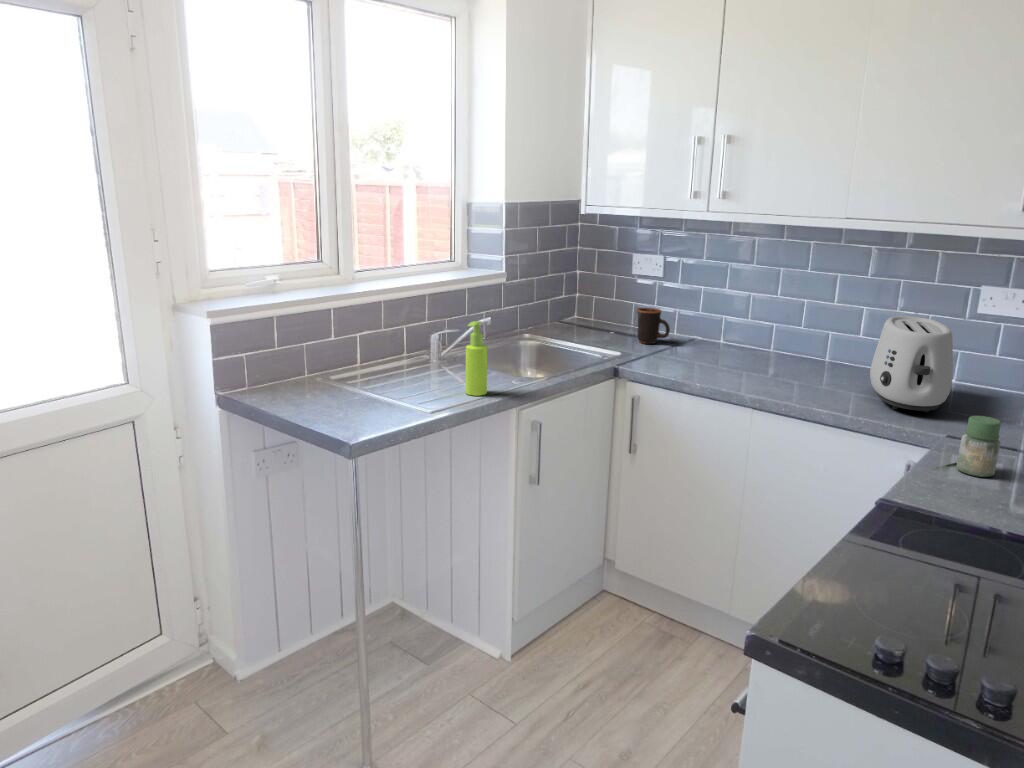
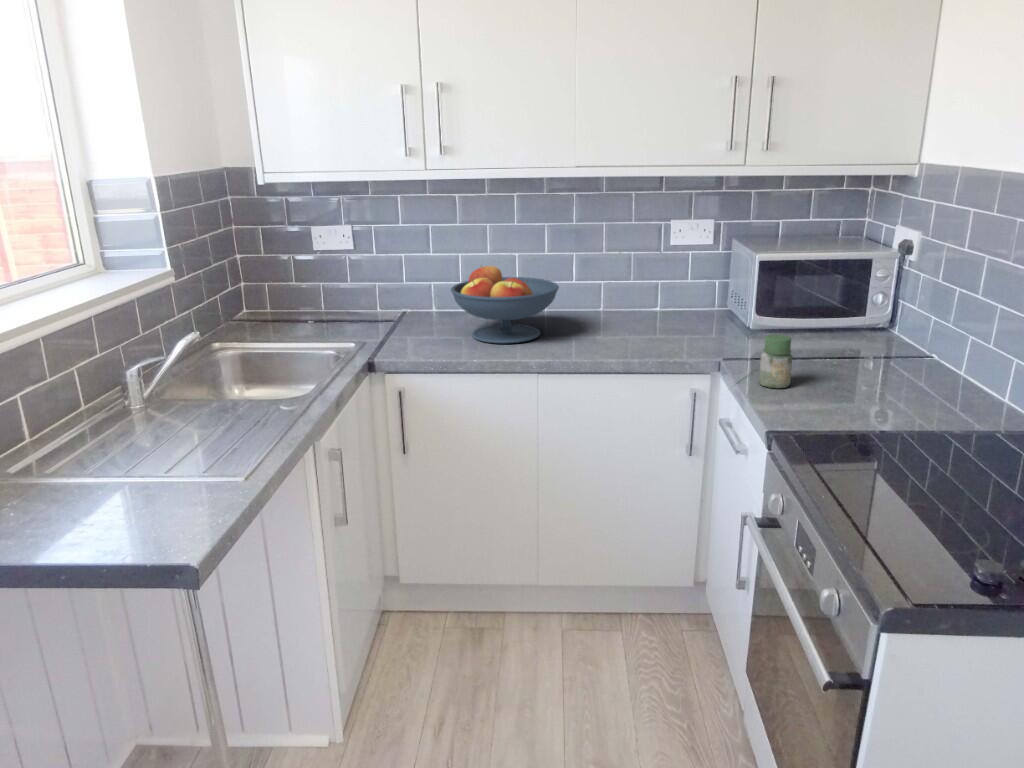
fruit bowl: none [709,304,816,380] -> present [451,266,559,343]
mug: present [637,308,670,344] -> none [343,286,388,328]
toaster: present [870,316,953,413] -> none [613,255,696,344]
soap dispenser: present [466,321,487,396] -> none [238,339,276,440]

